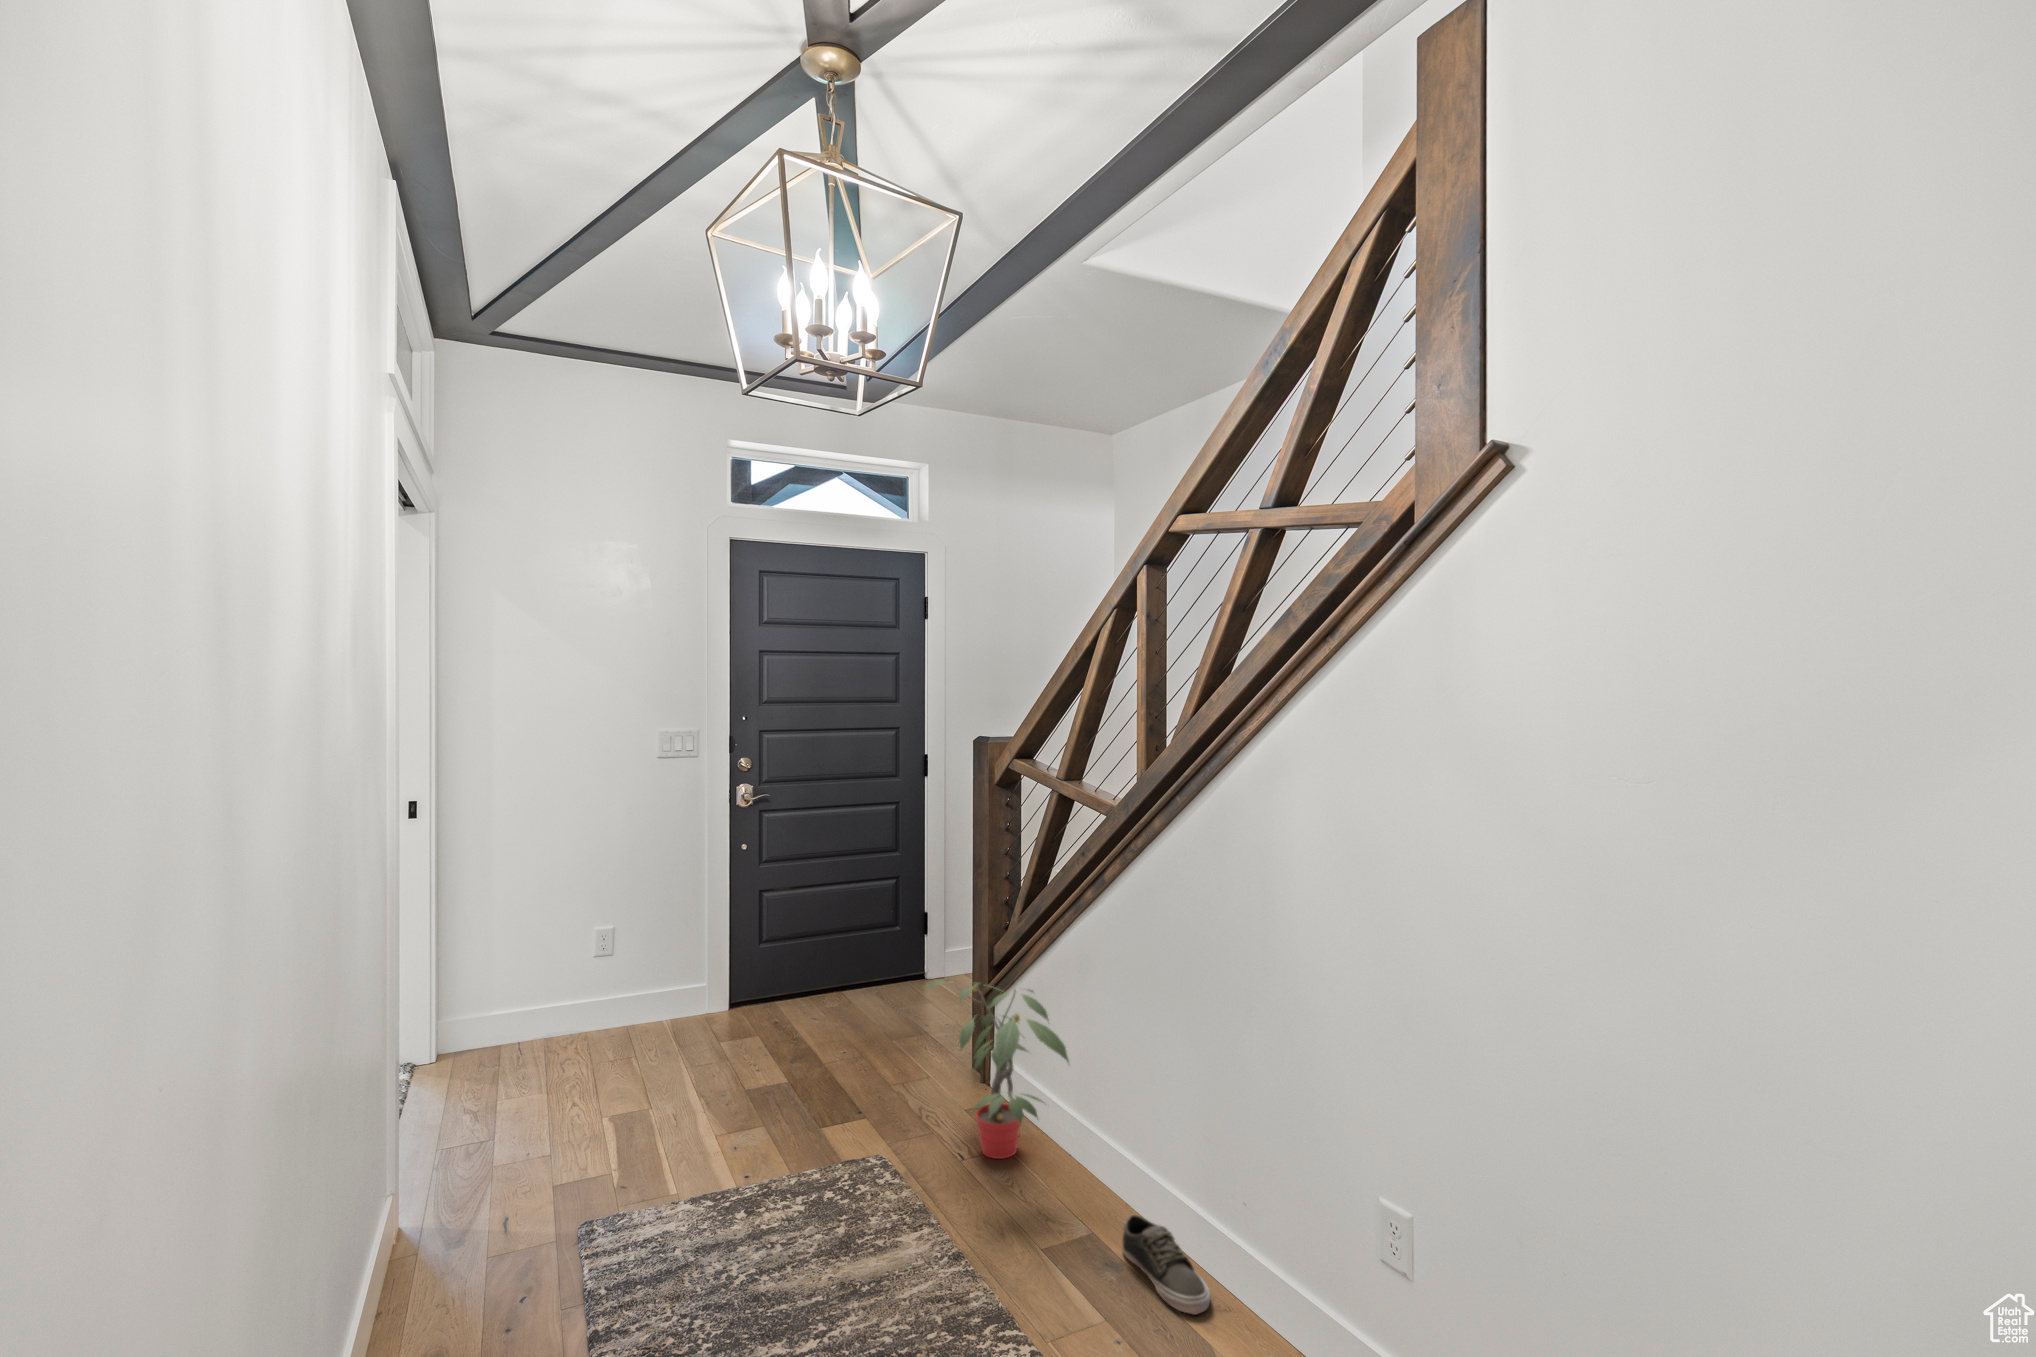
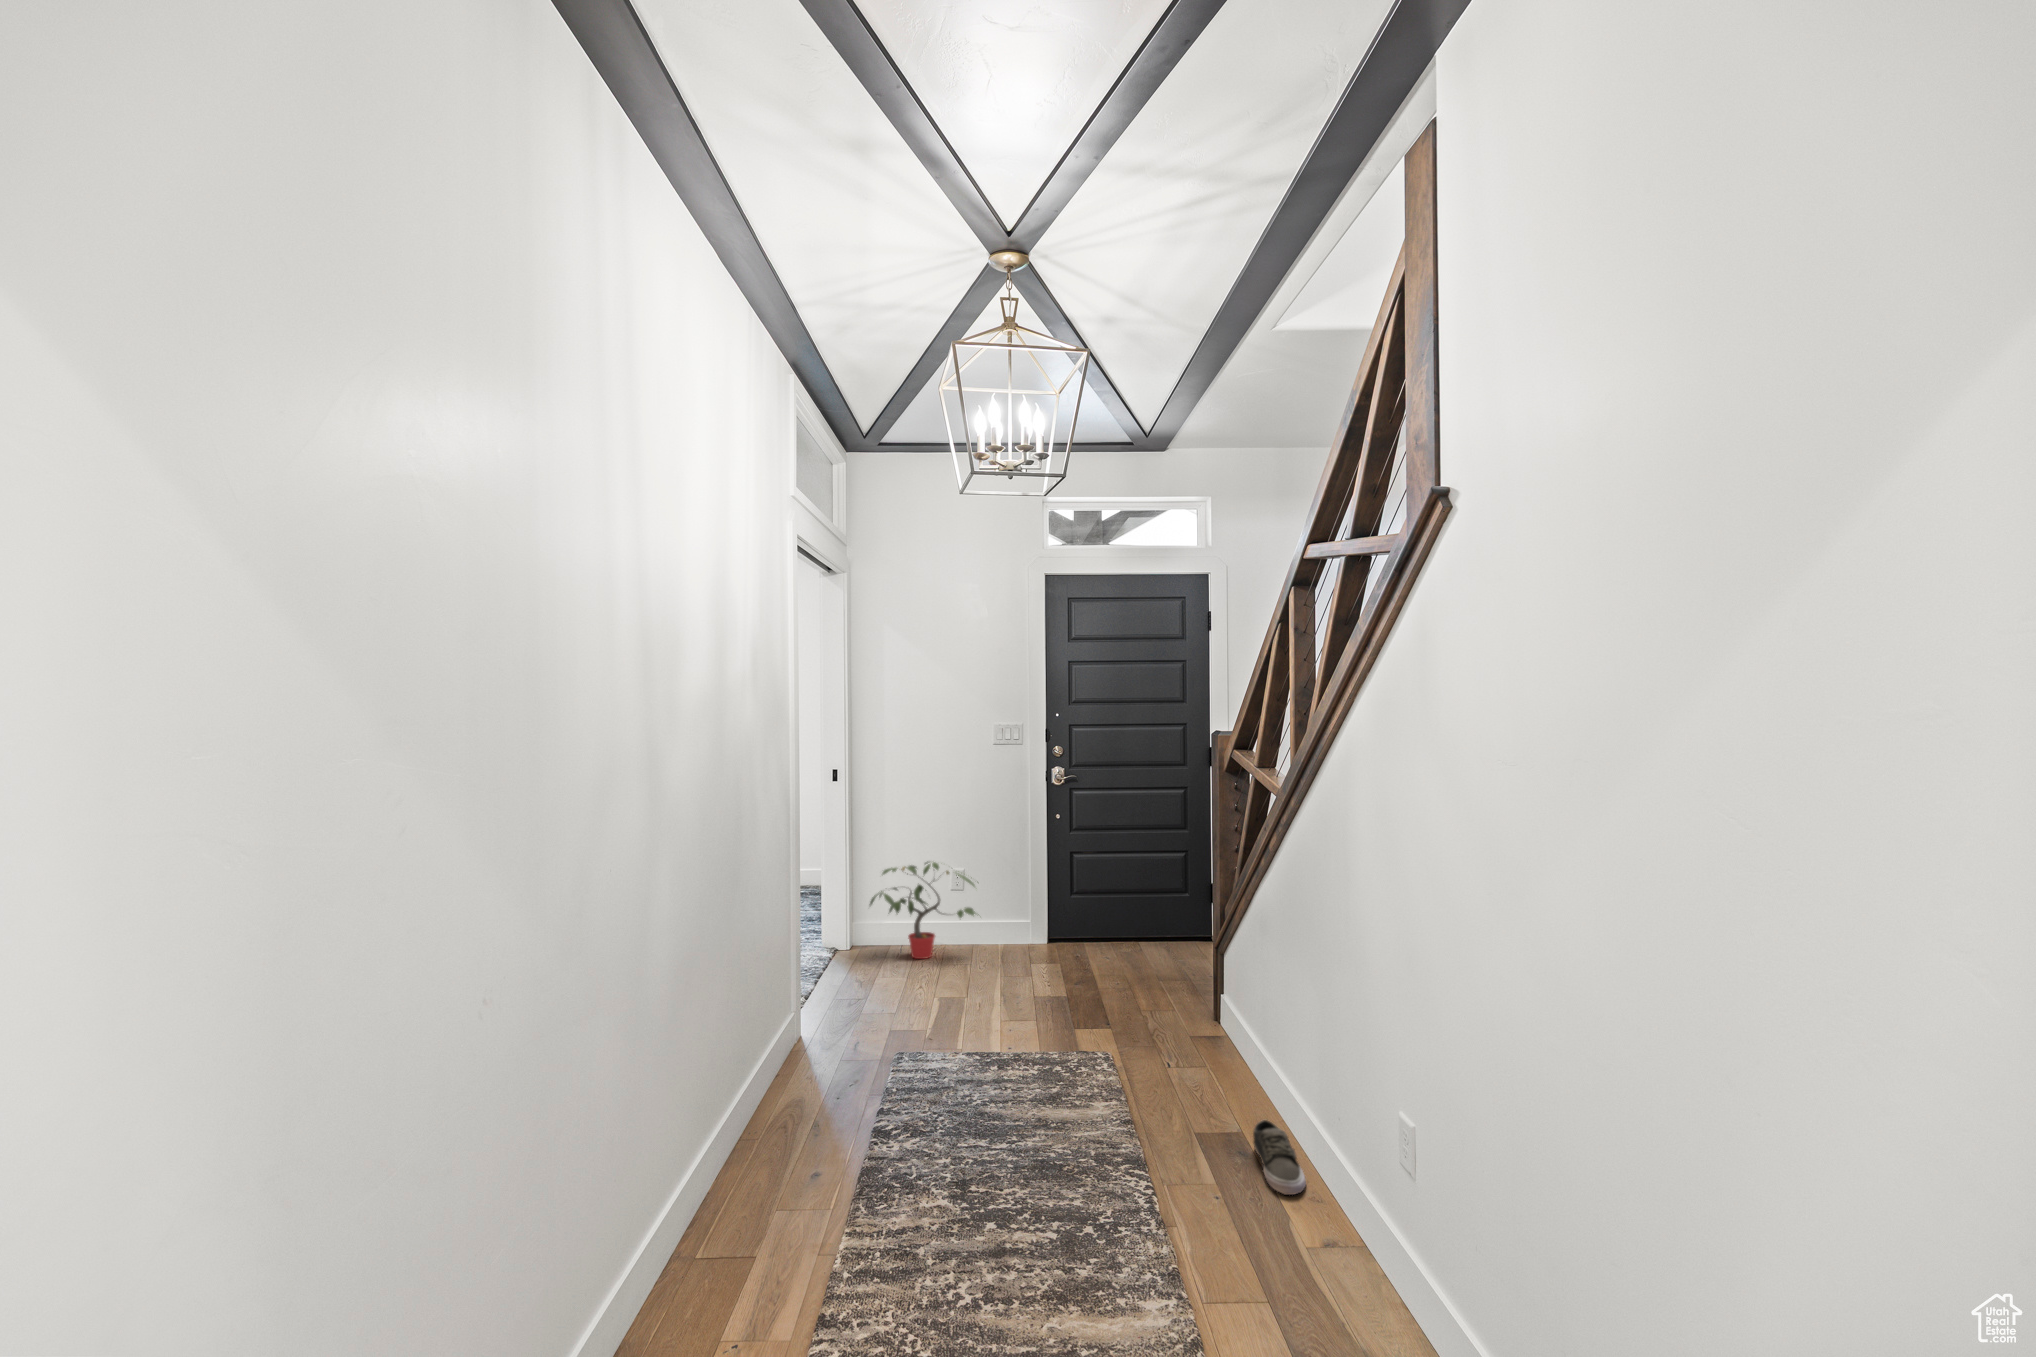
potted plant: present [926,980,1069,1159] -> present [870,862,976,959]

